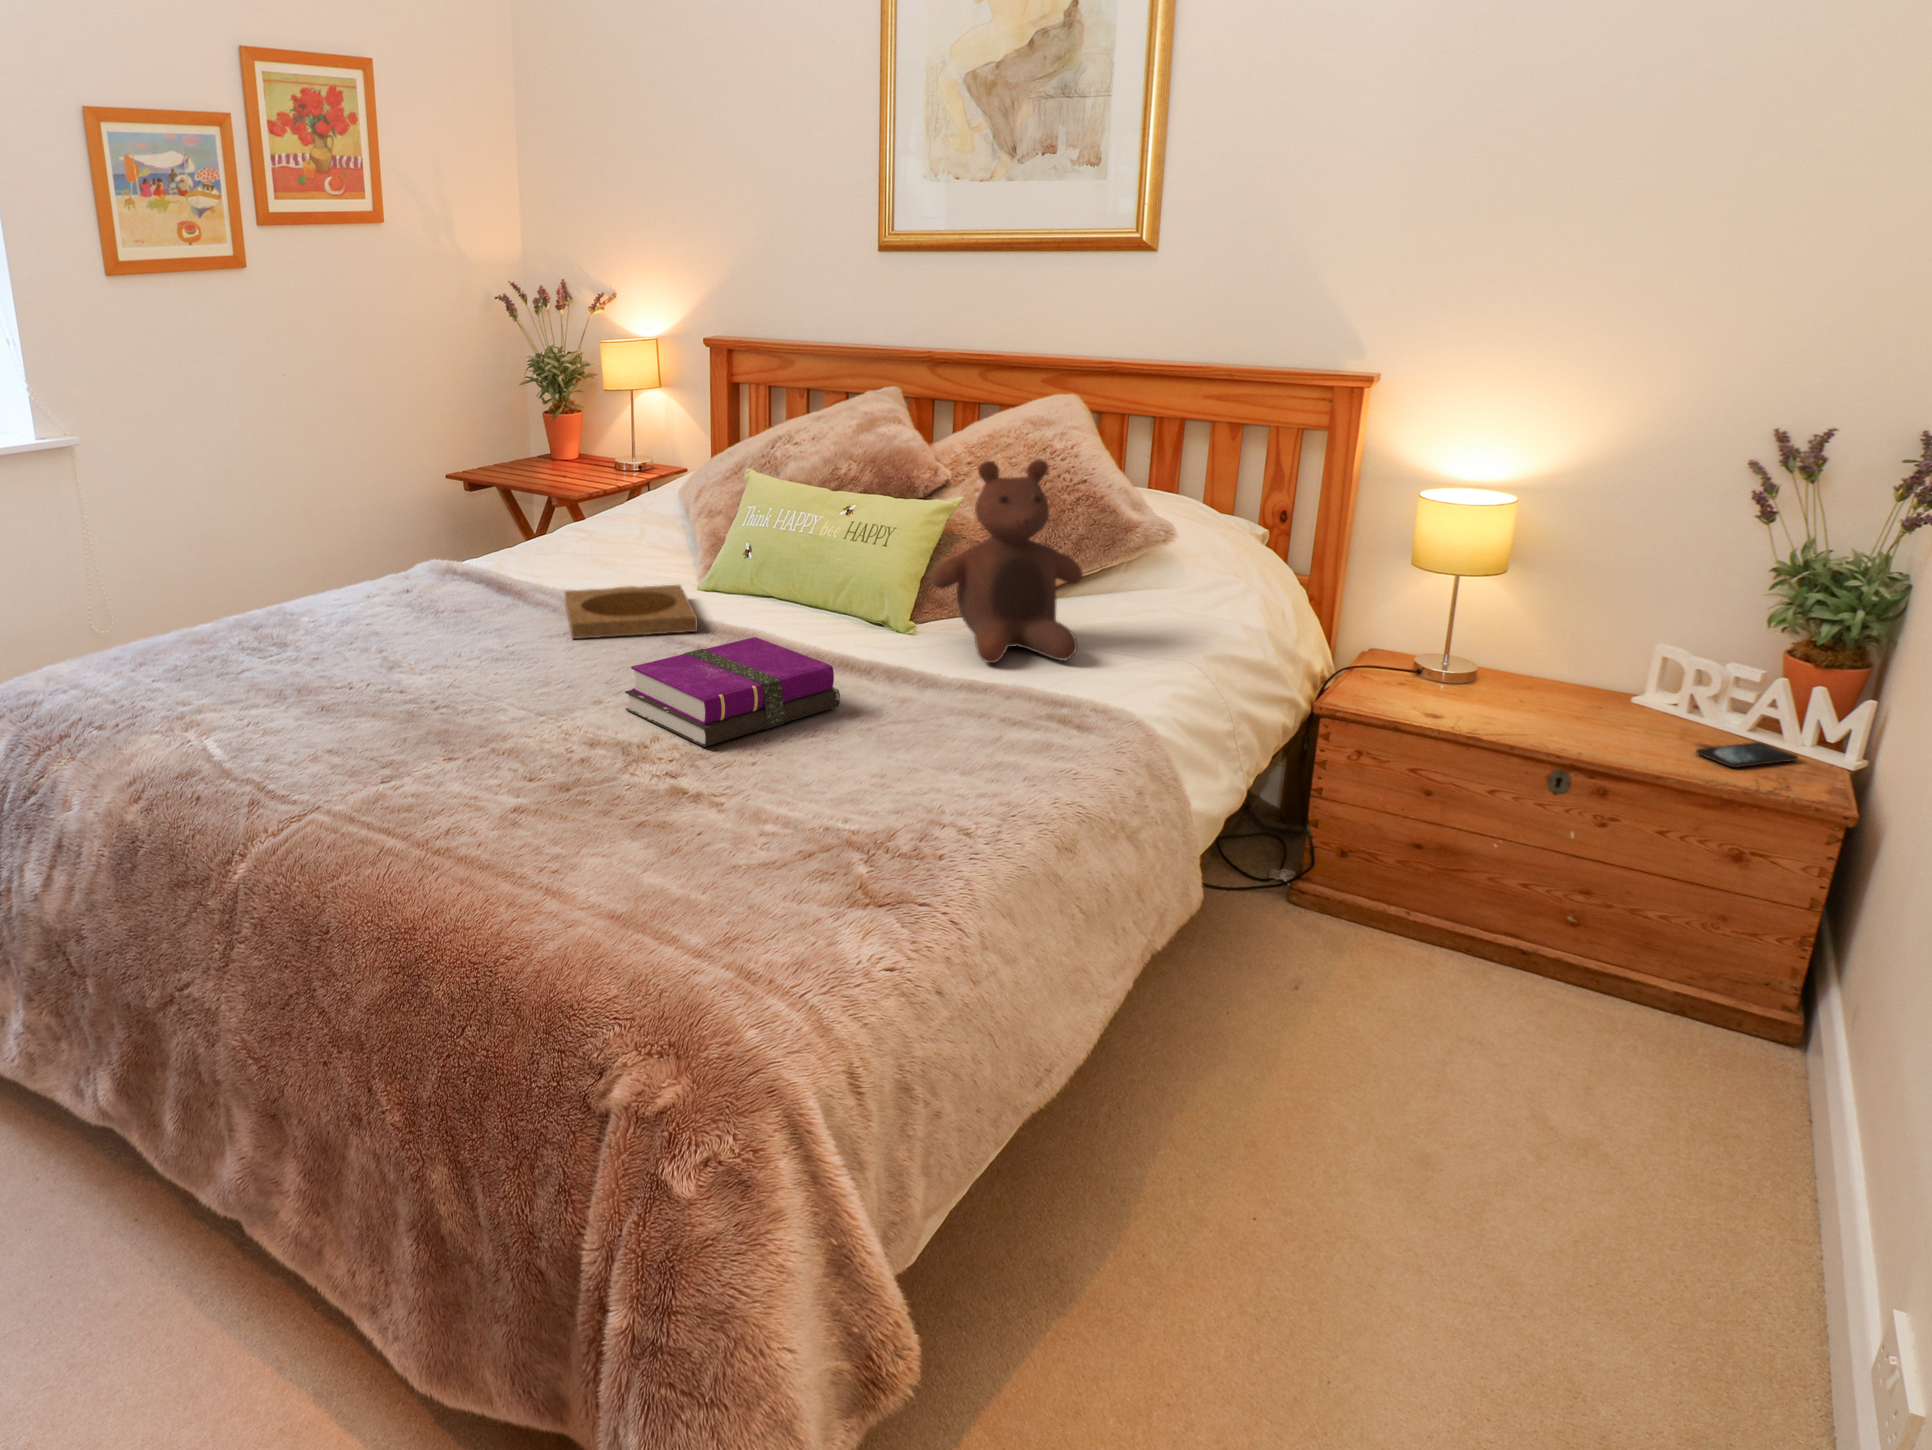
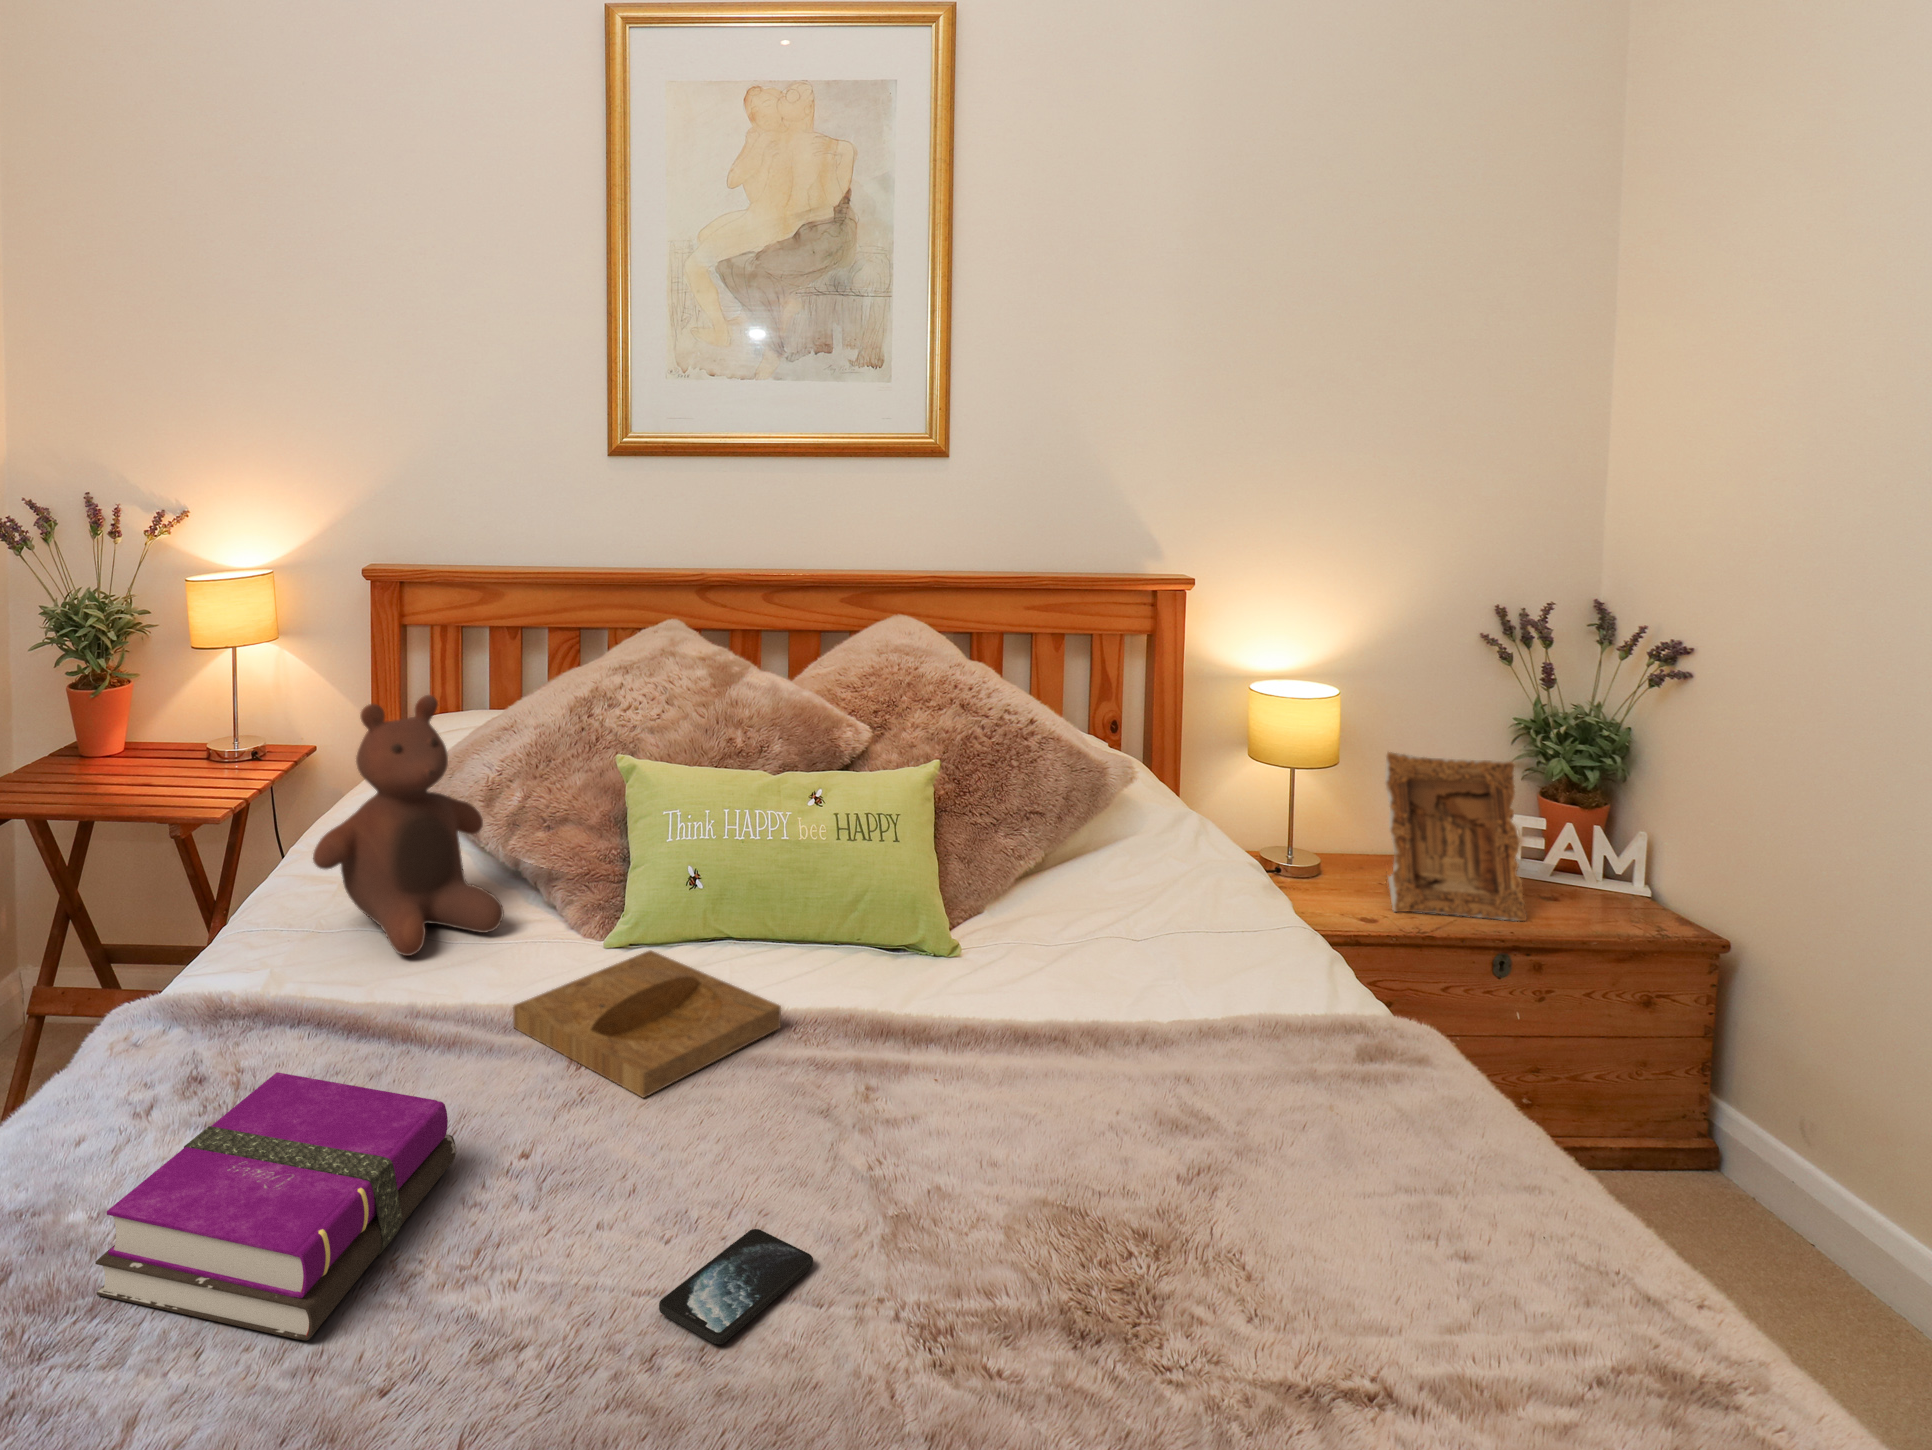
stuffed bear: present [932,459,1083,663] -> present [313,695,504,956]
picture frame: none [1466,559,1659,747] -> present [1385,752,1527,921]
notebook: present [625,637,840,747] -> present [95,1072,456,1340]
smartphone: present [1696,742,1798,768] -> present [659,1229,813,1344]

